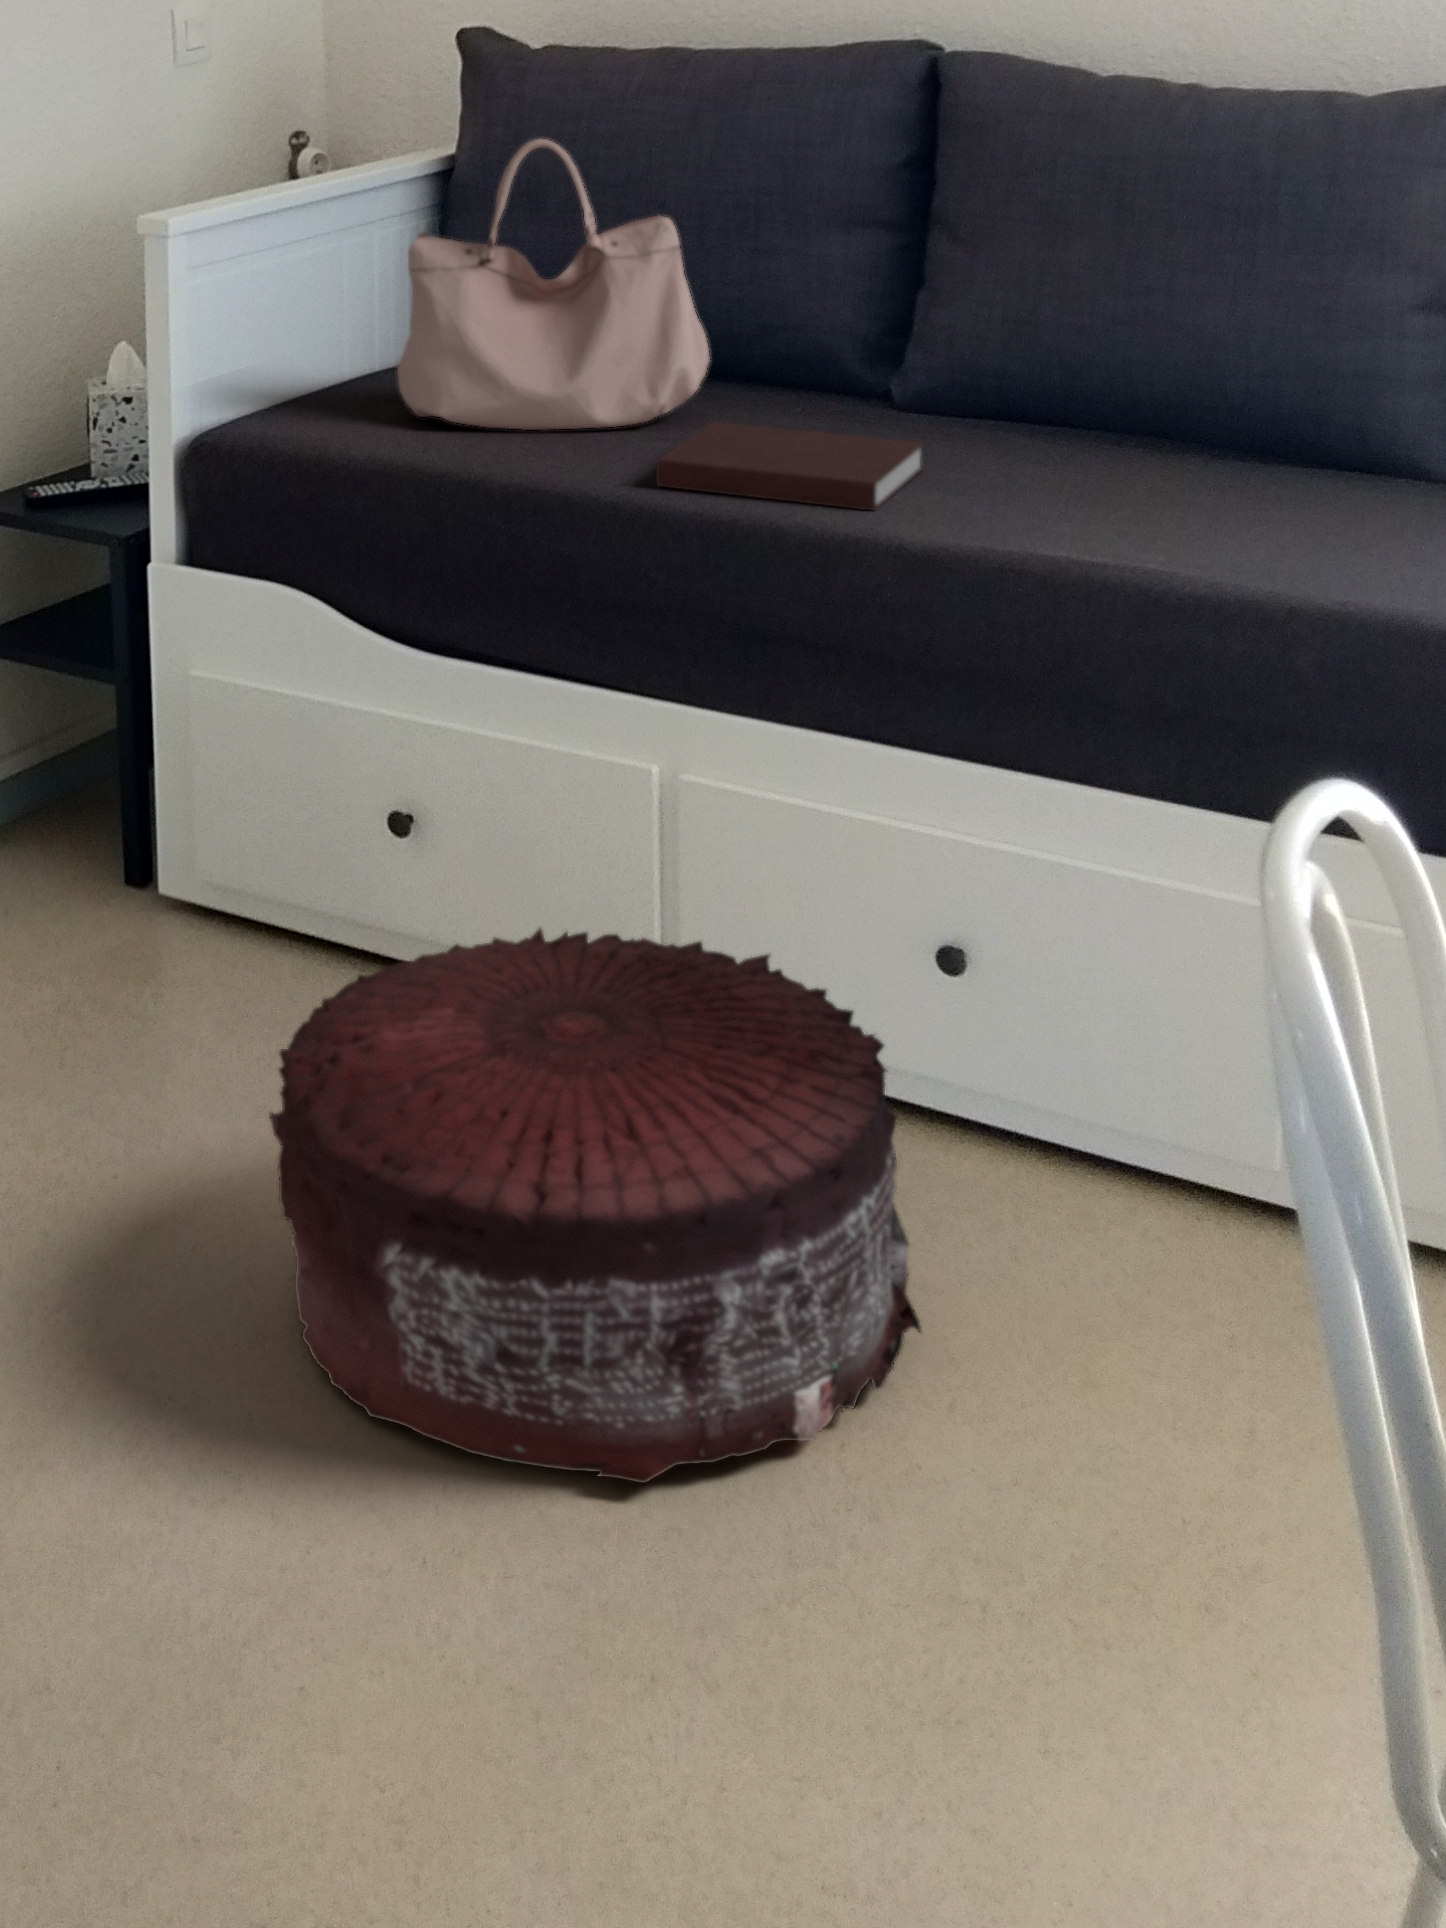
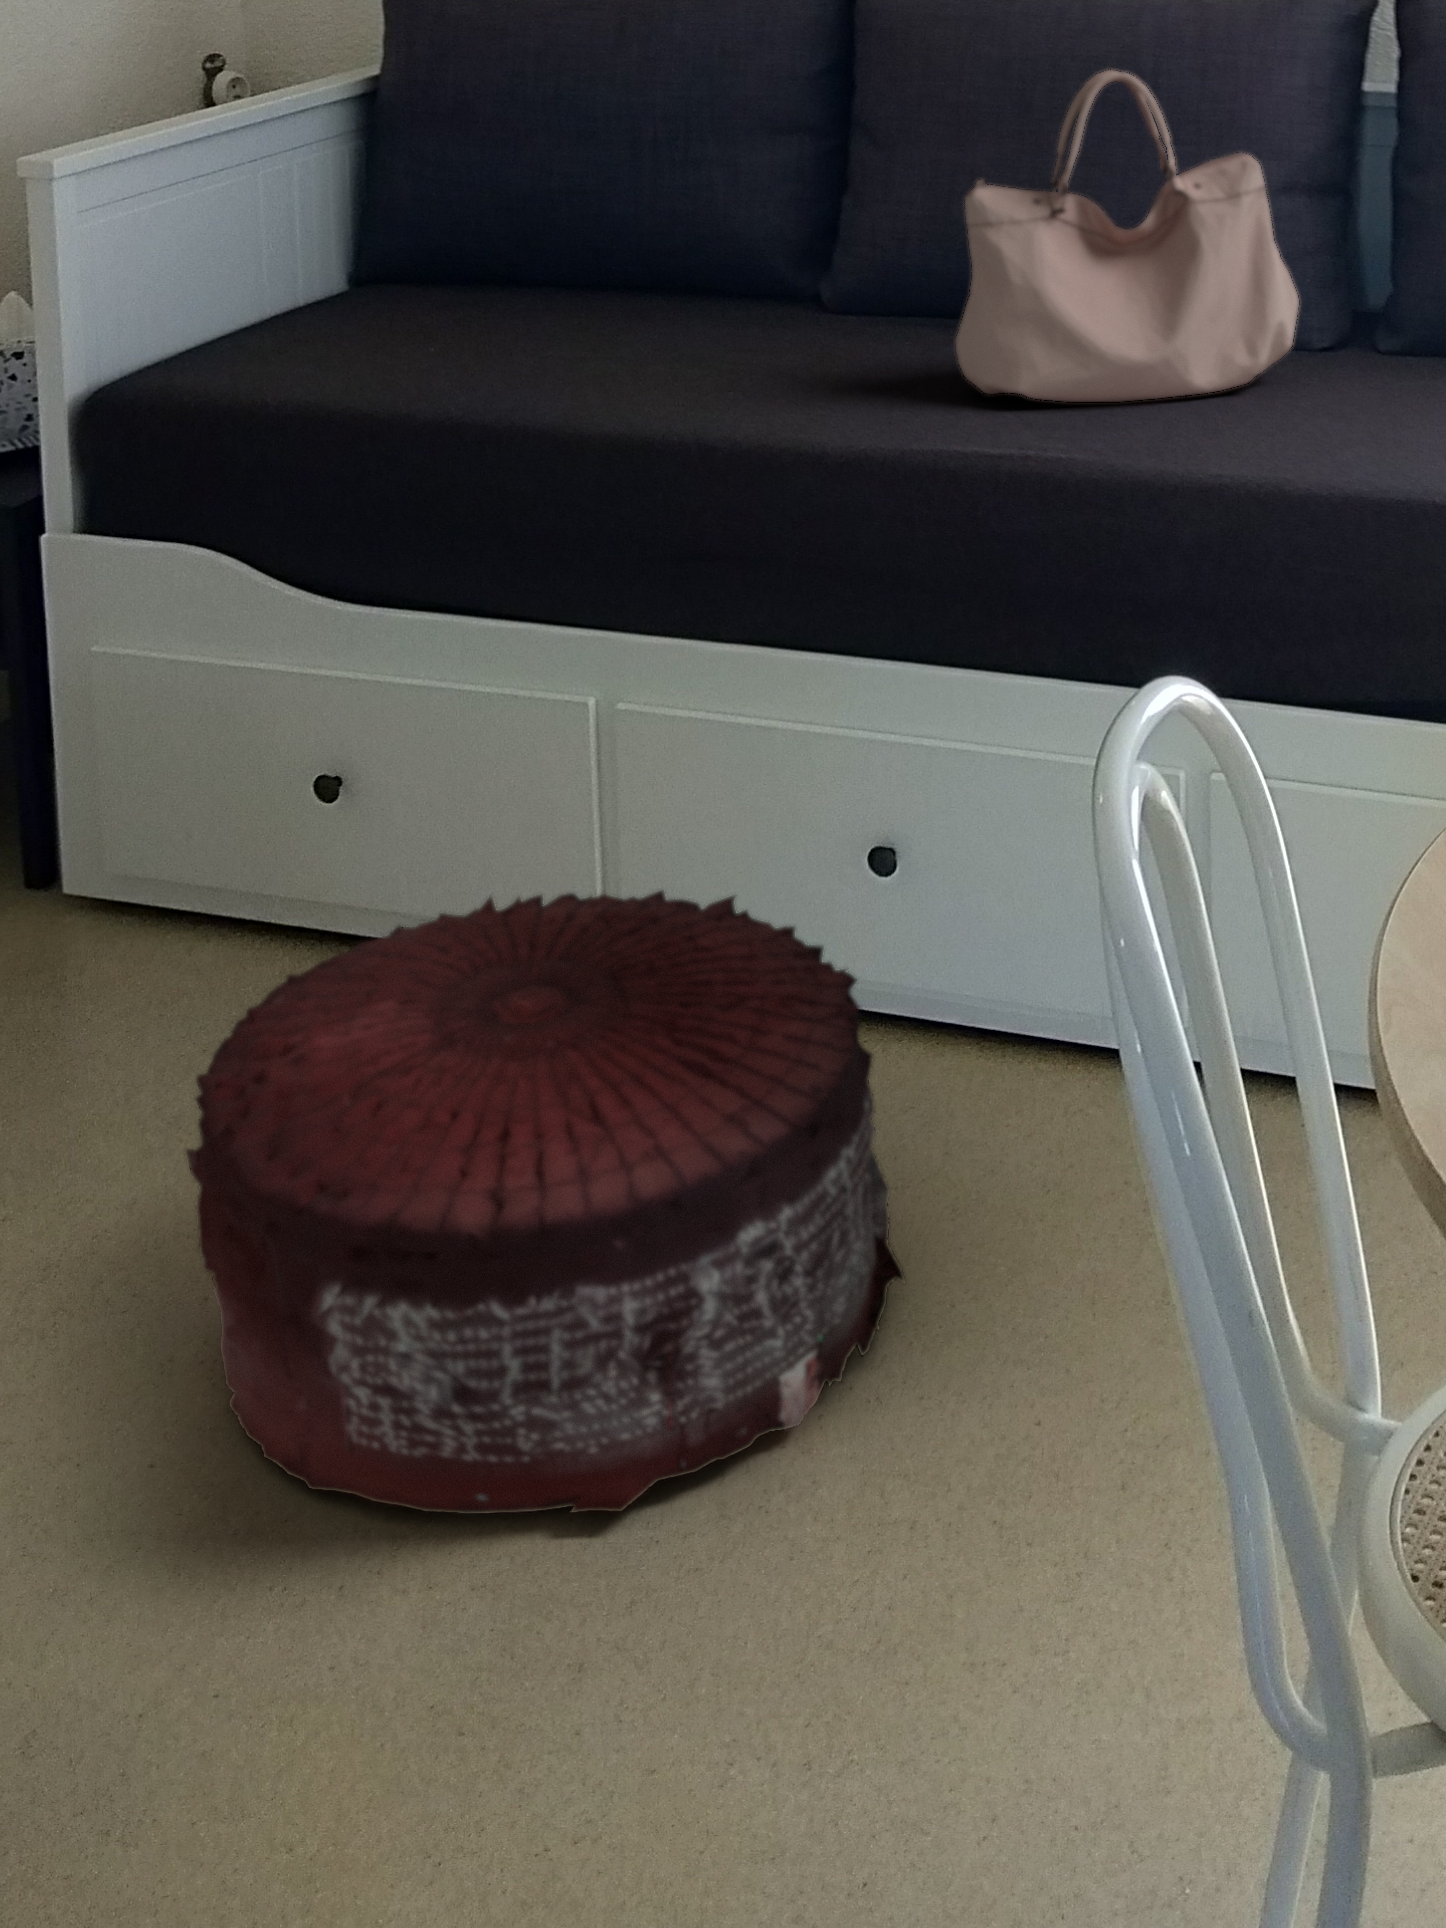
handbag: present [397,139,709,430] -> present [956,71,1299,402]
notebook: present [656,422,923,511] -> none [600,338,870,419]

